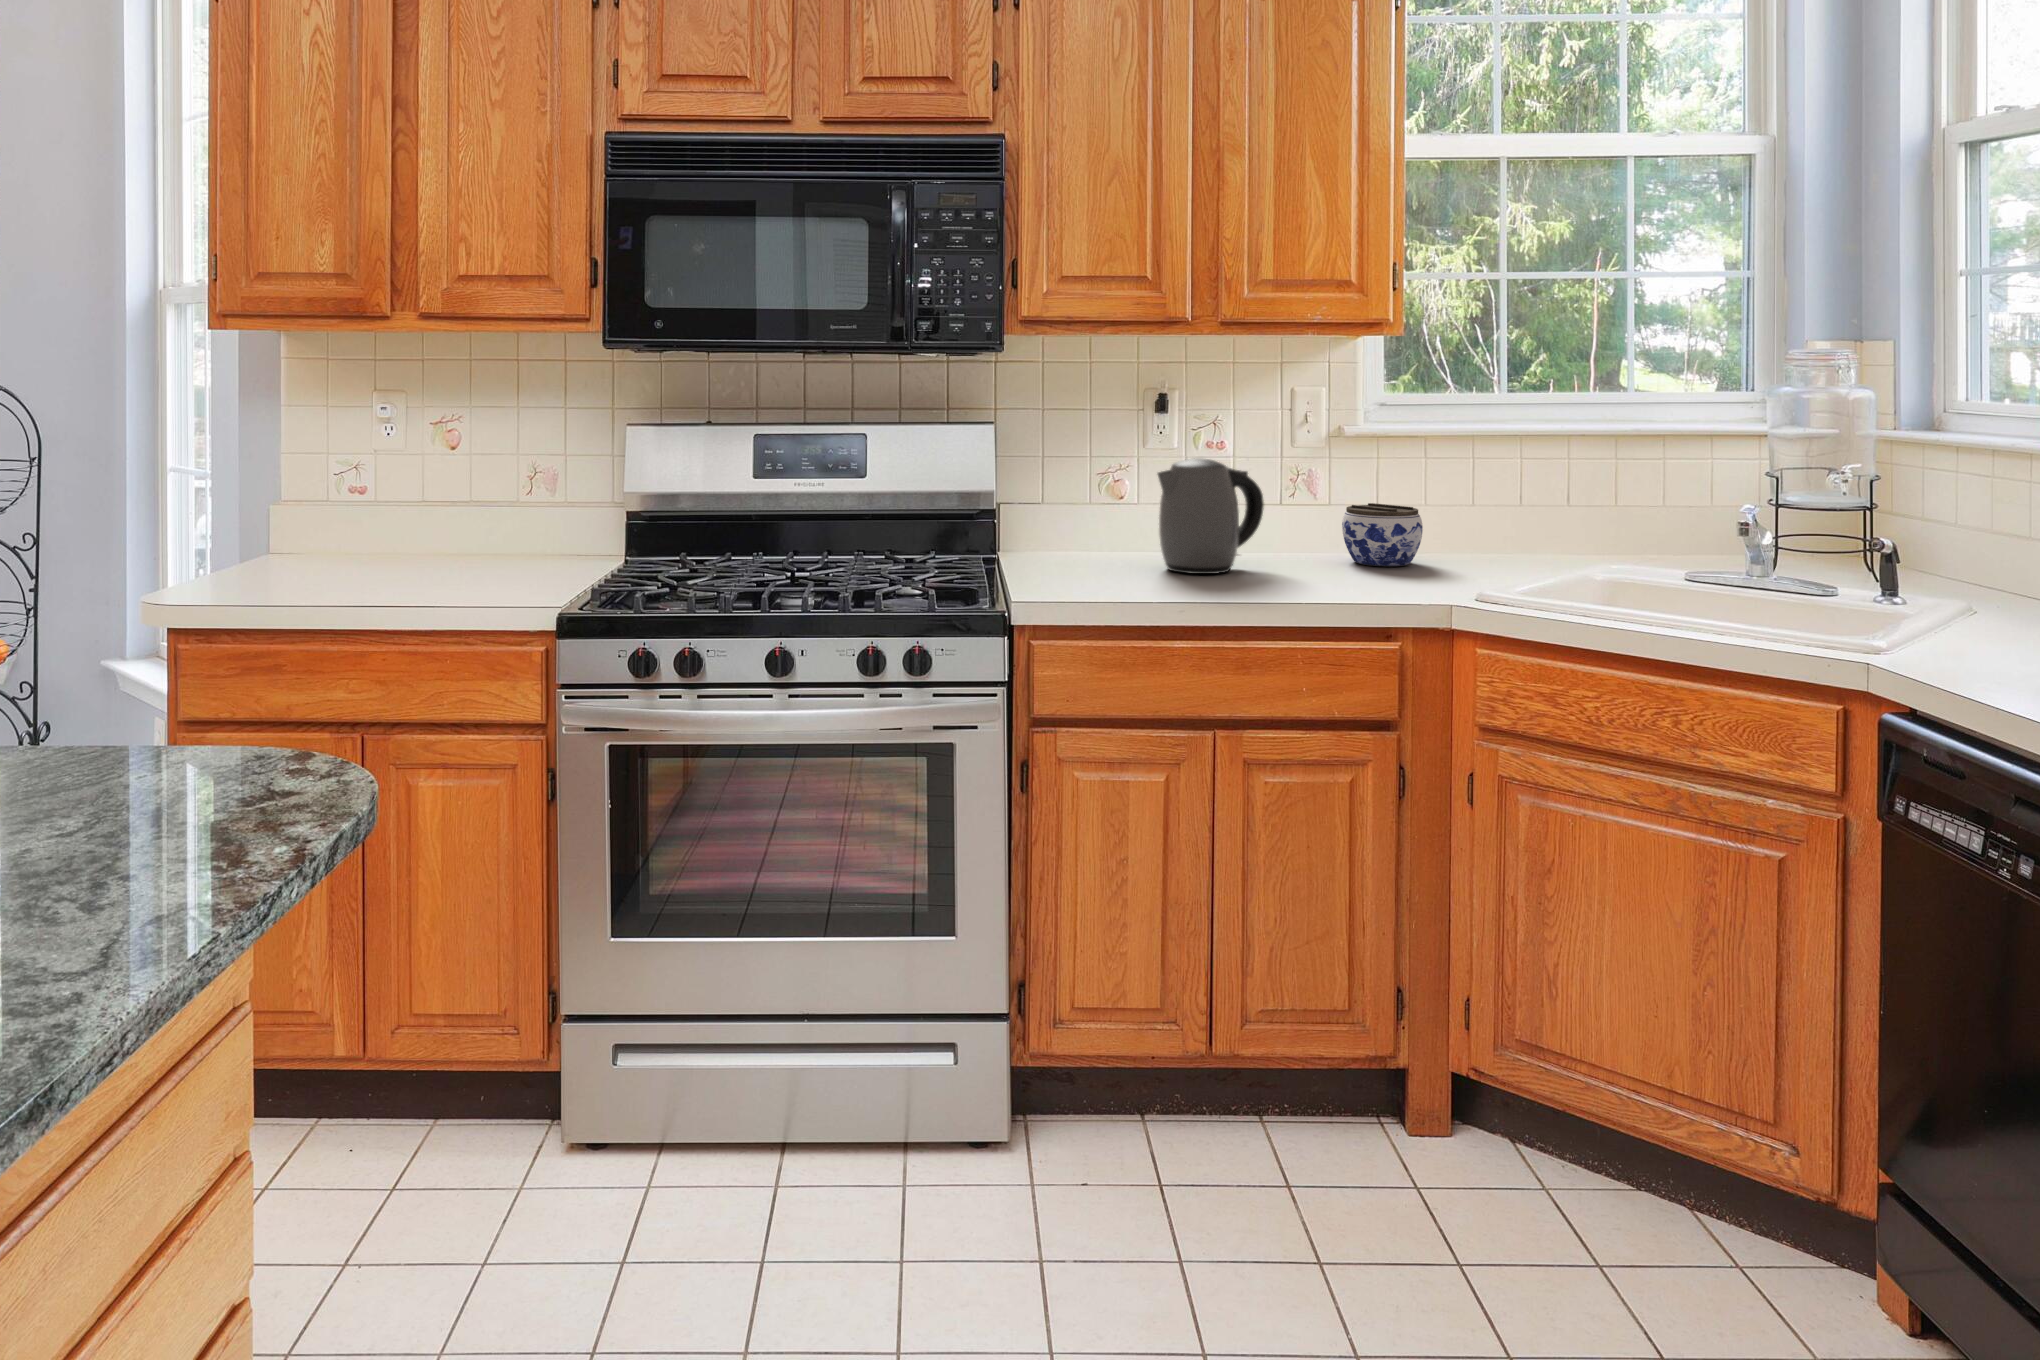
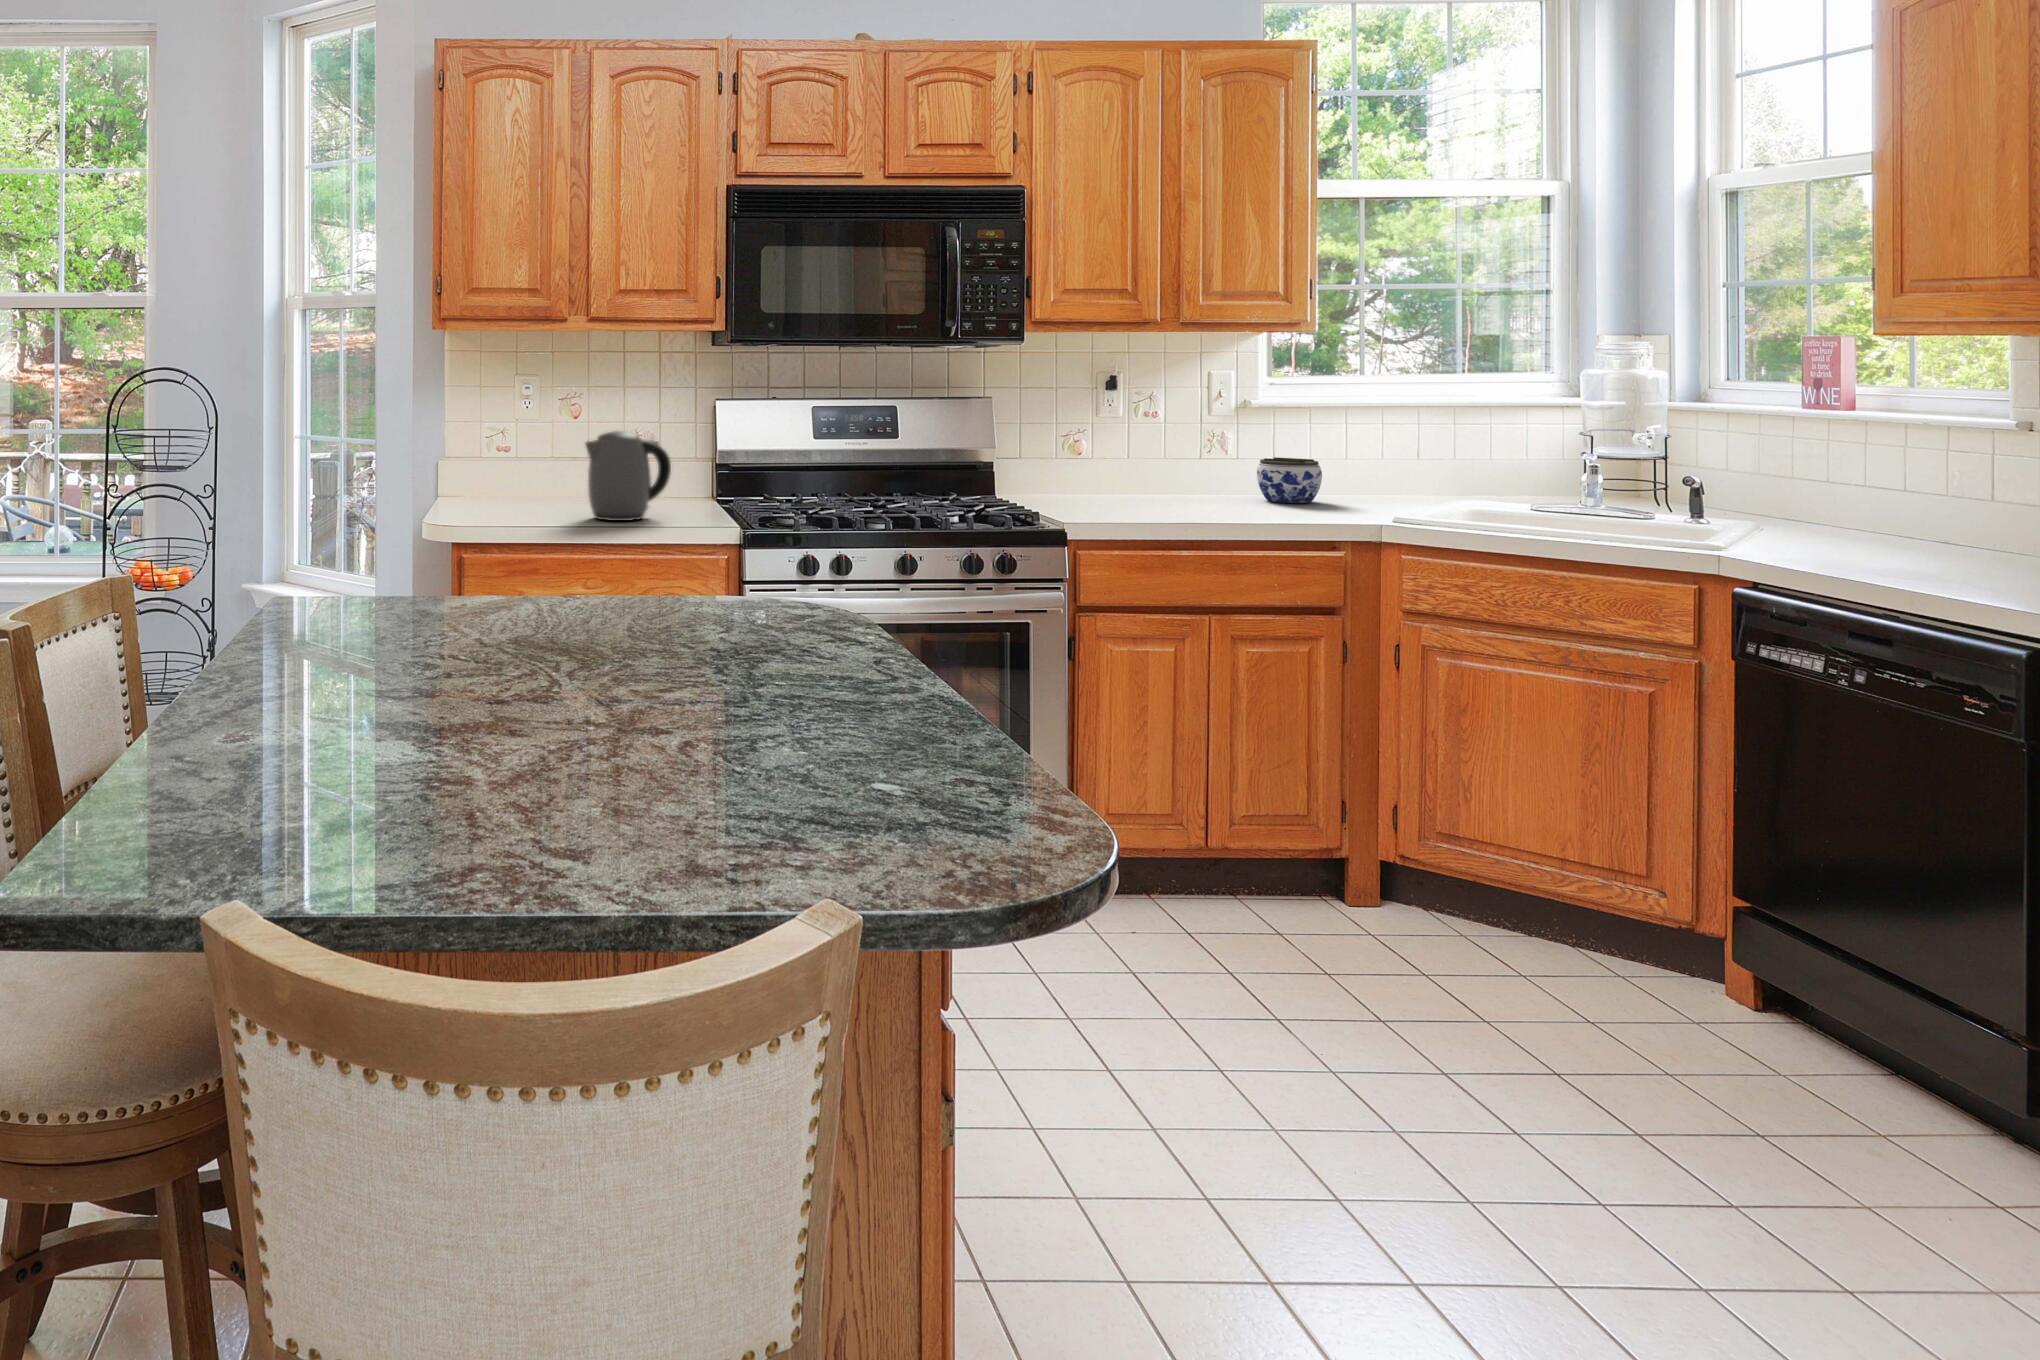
kettle: present [1158,458,1264,574] -> present [585,431,671,521]

